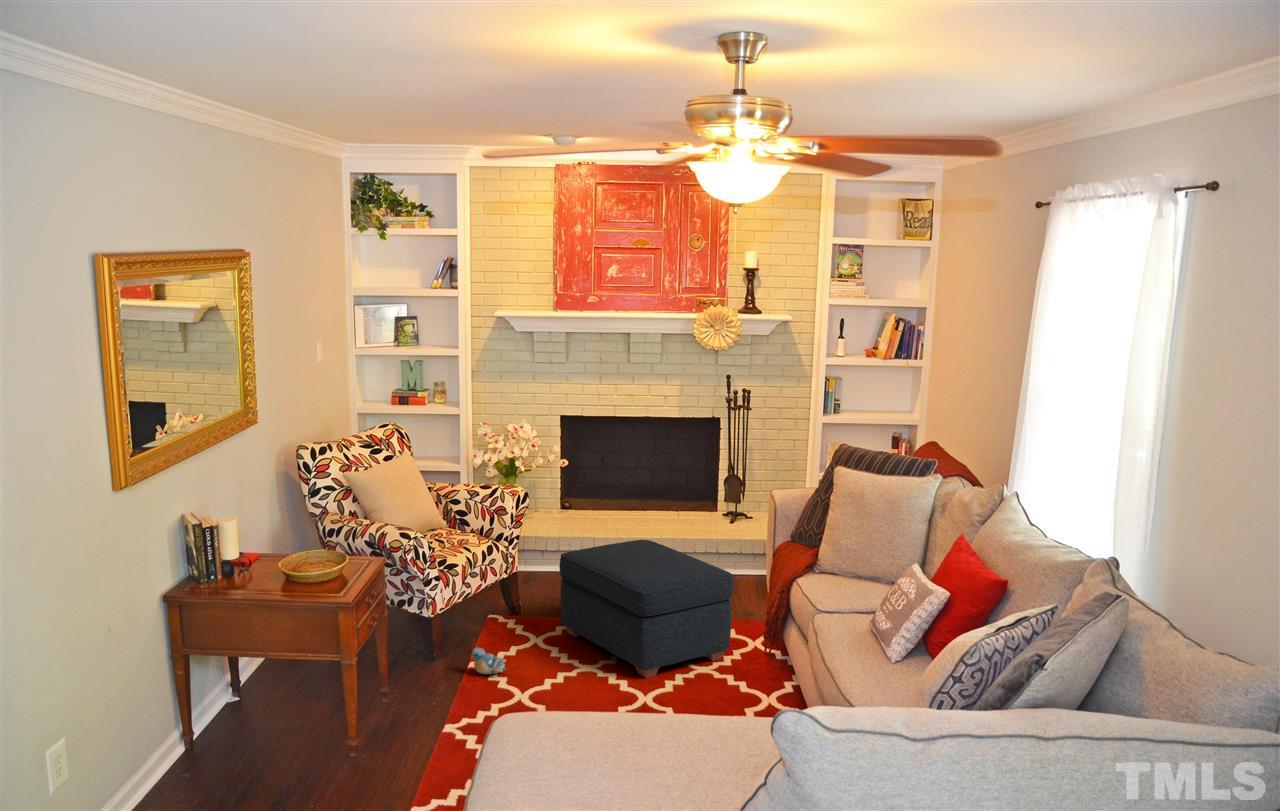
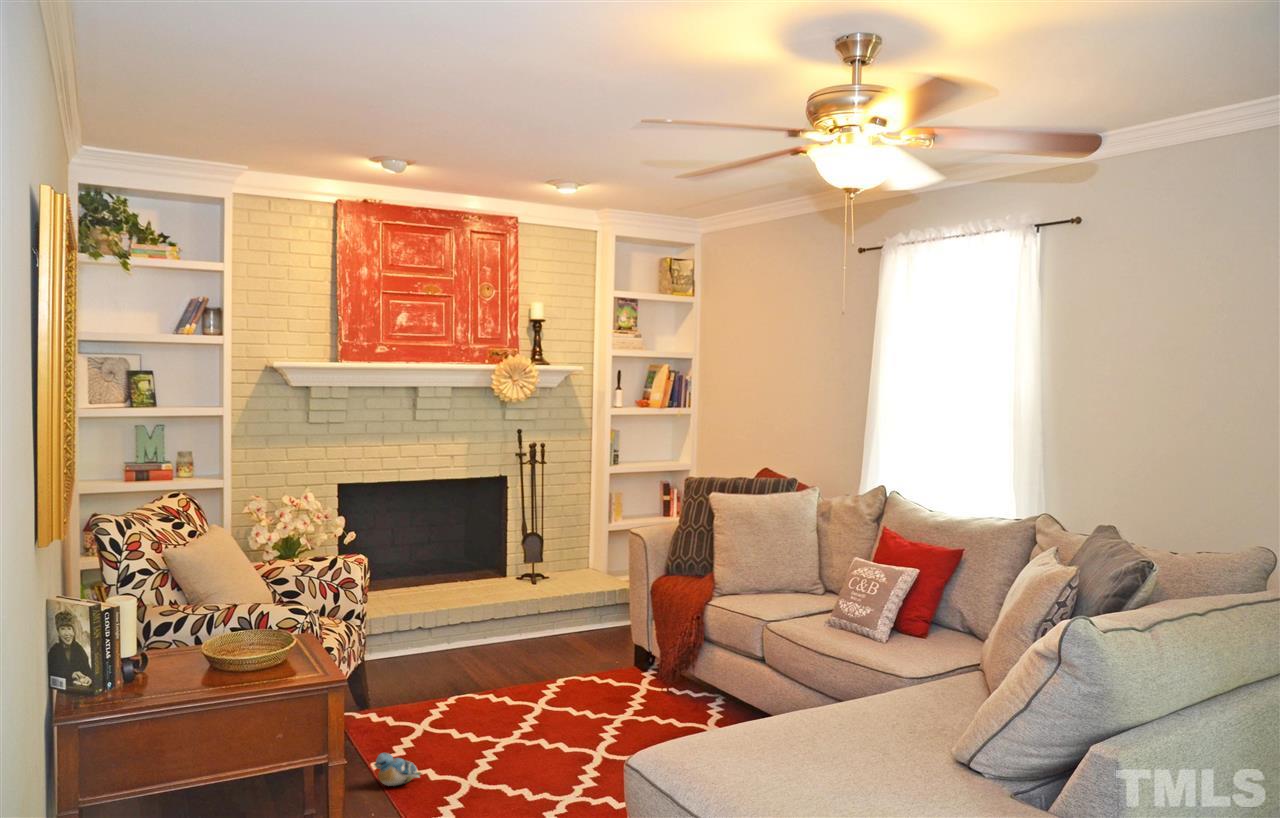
ottoman: present [559,540,734,678] -> none [437,601,647,754]

